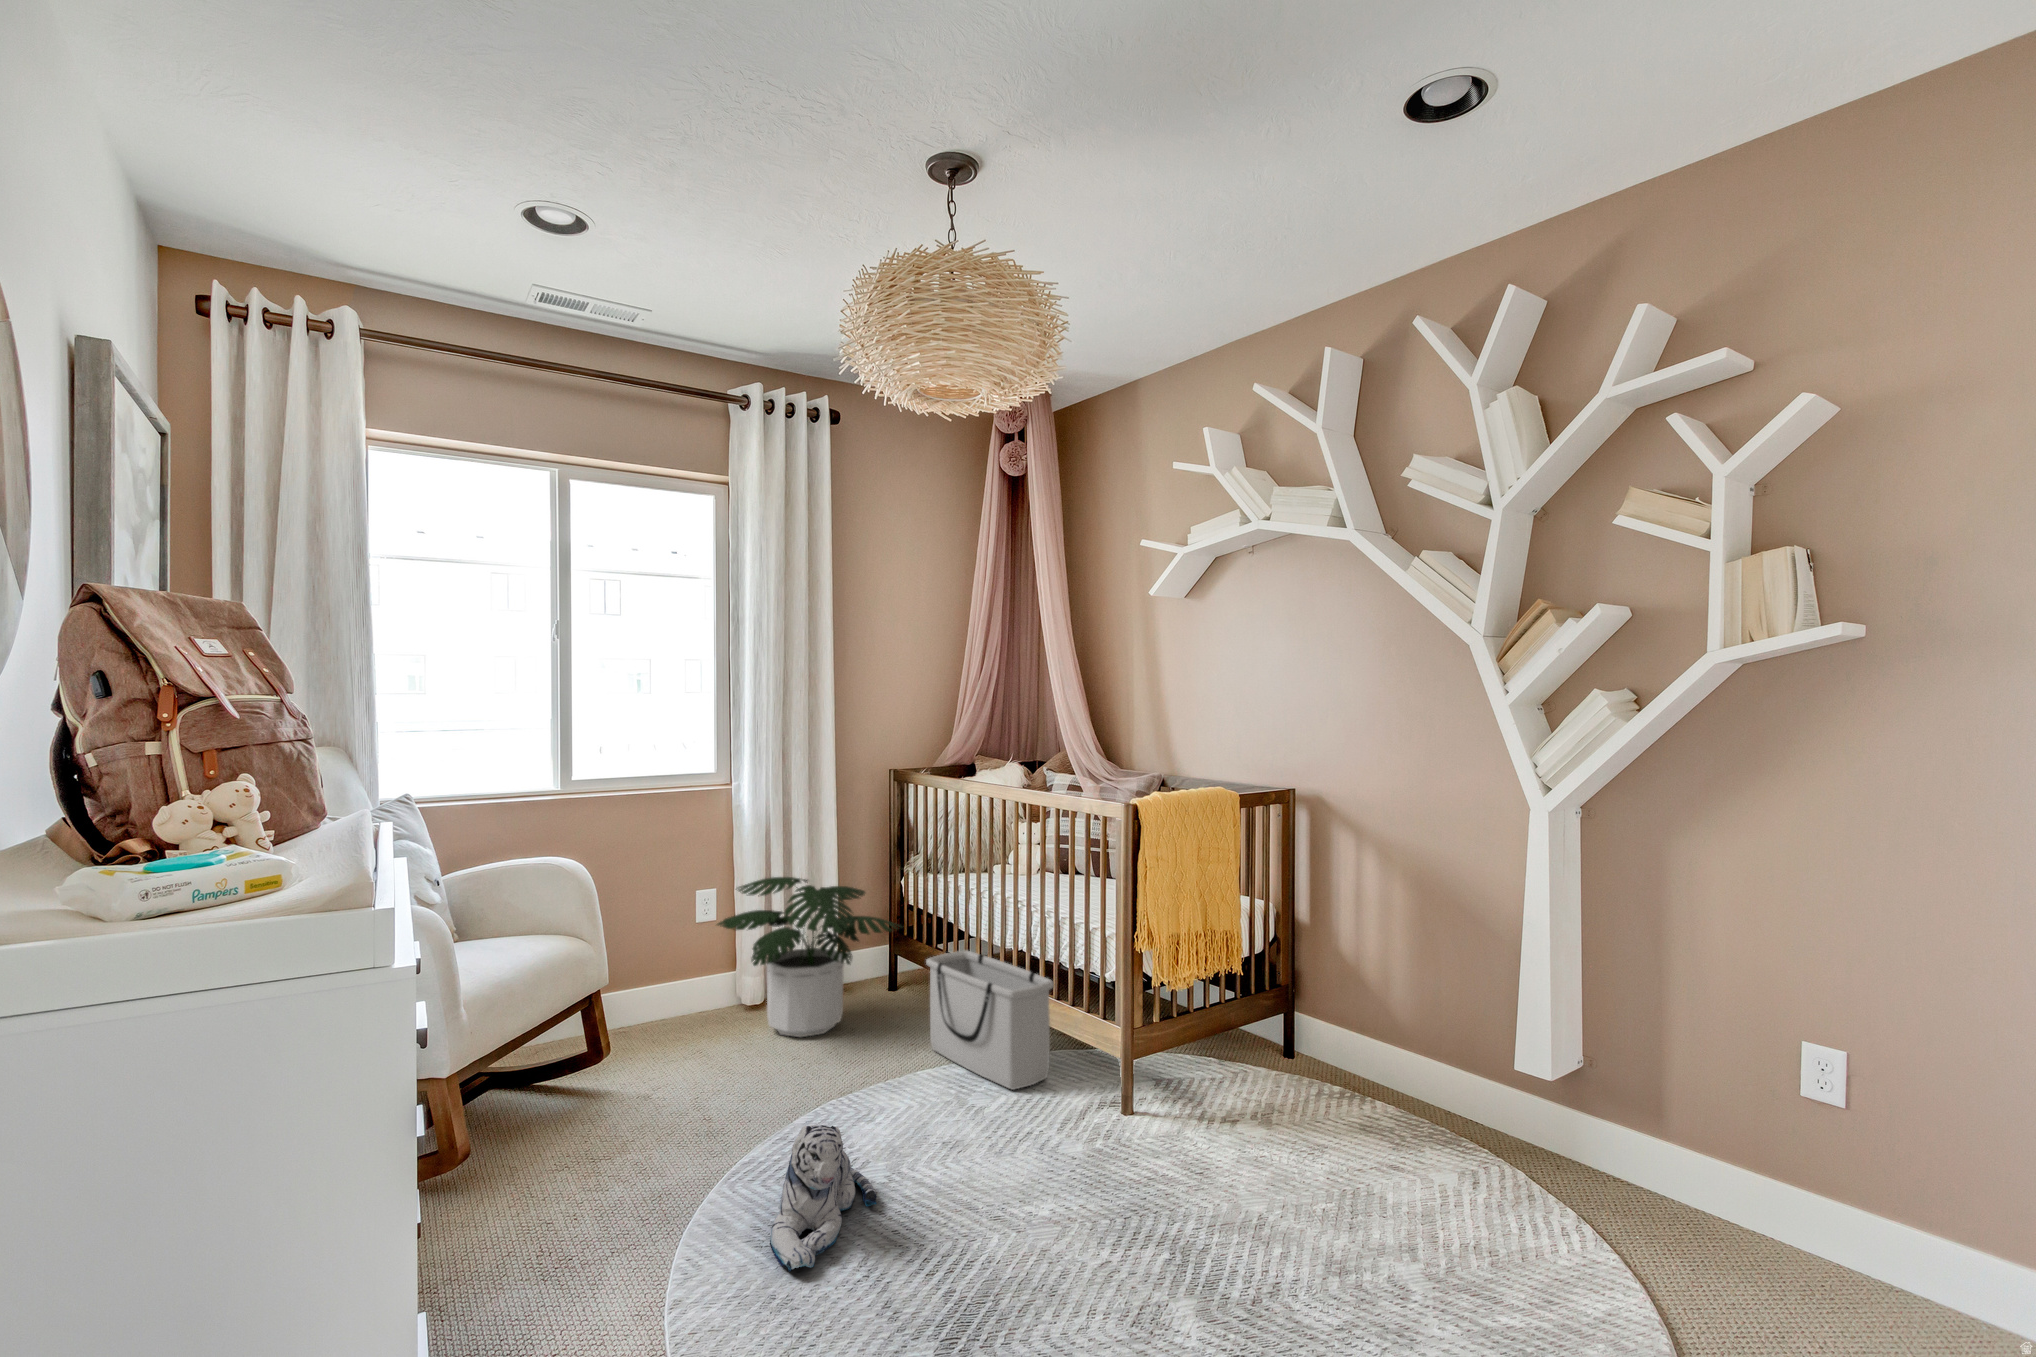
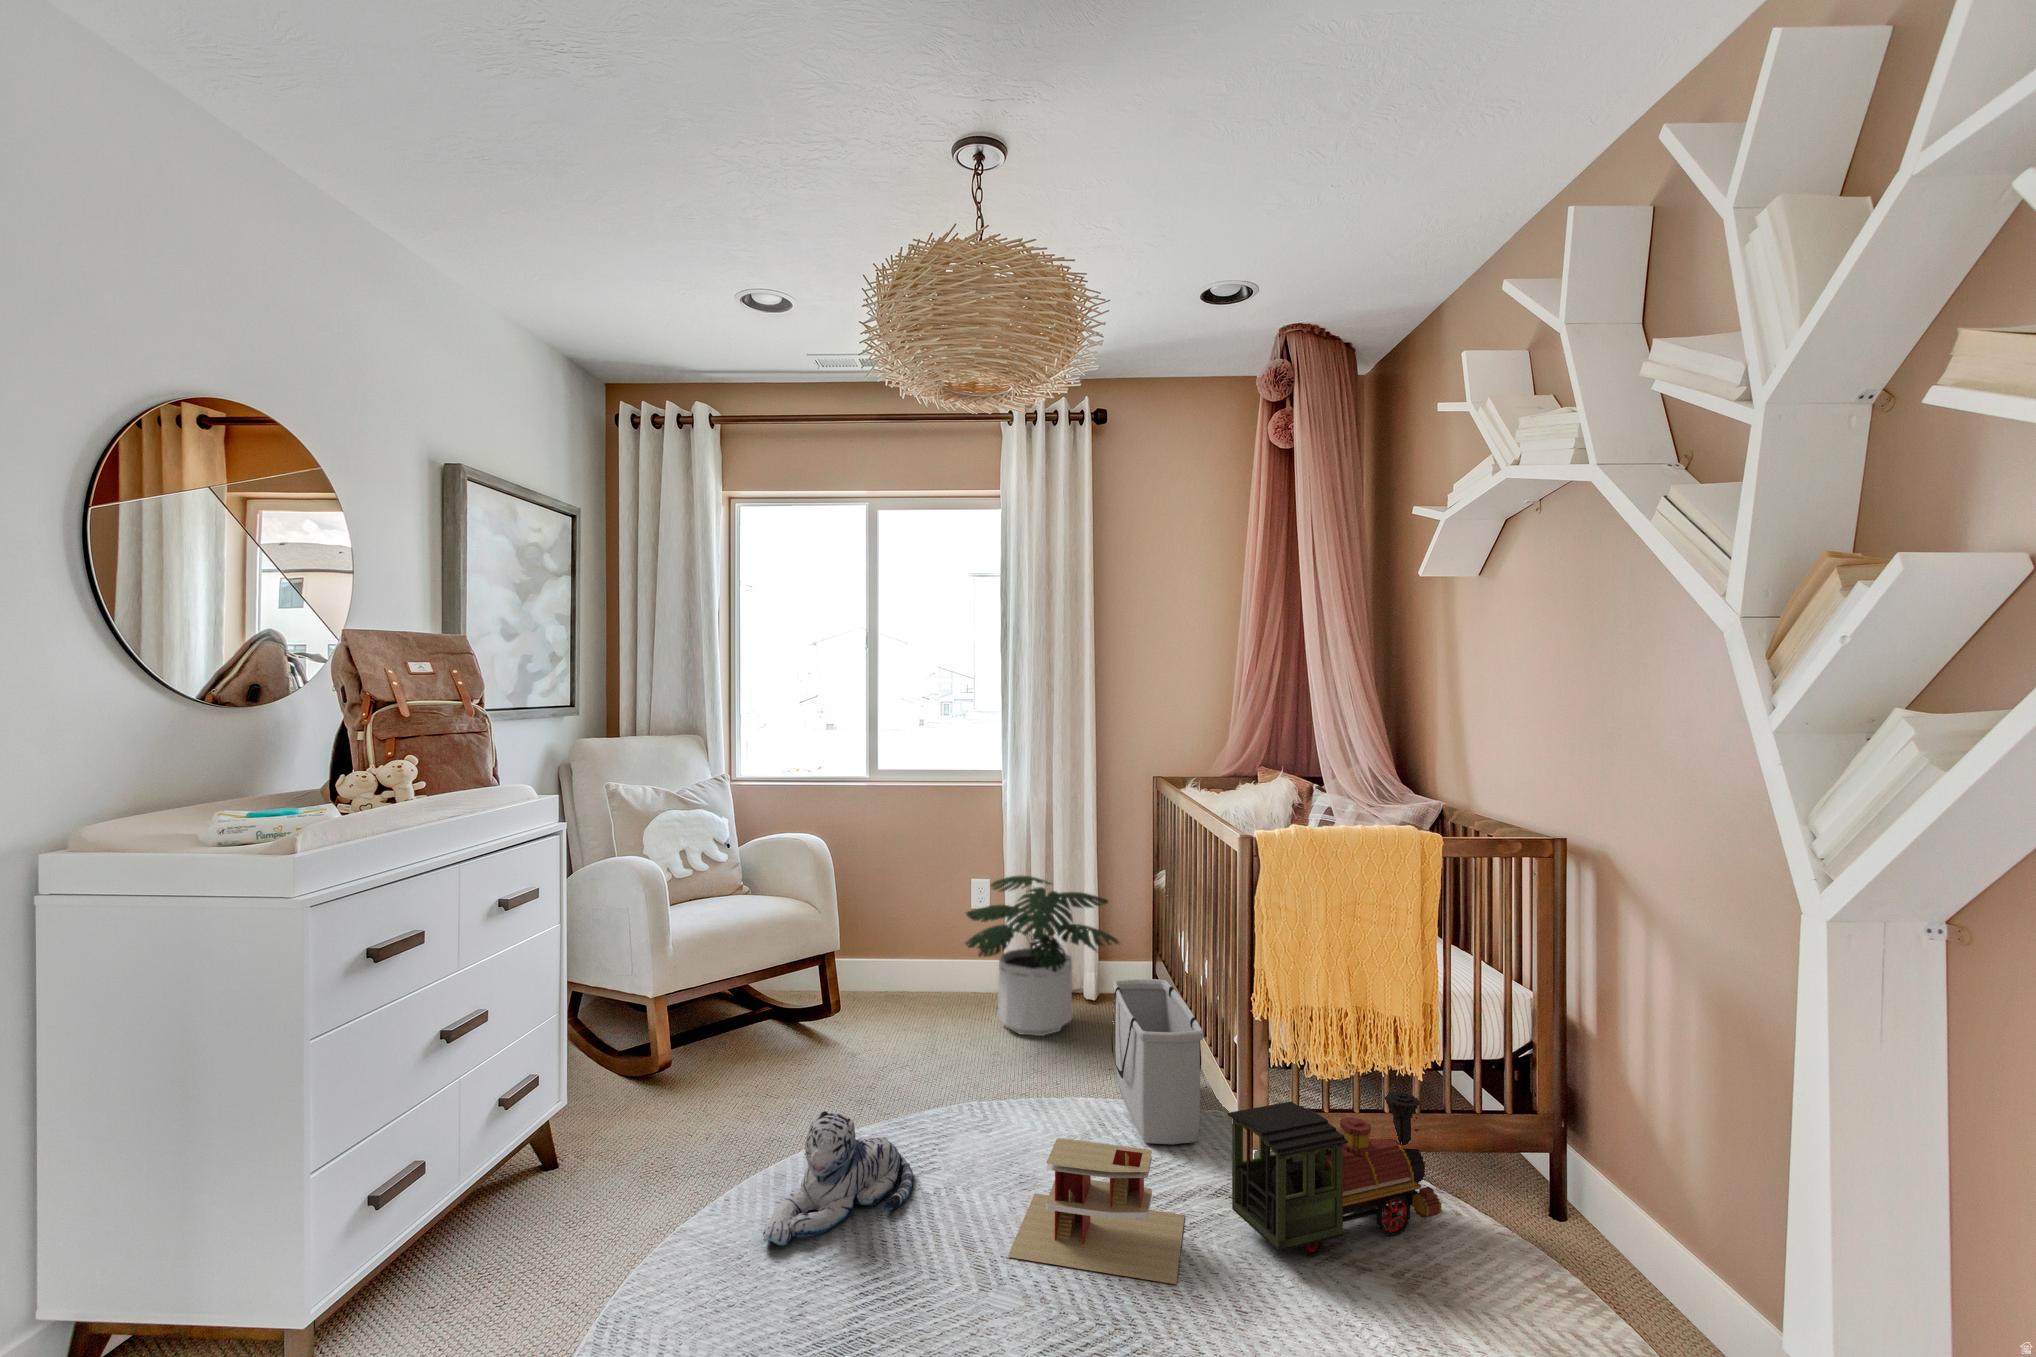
toy train: none [1130,990,1252,1126] -> present [1228,1092,1441,1257]
toy house: none [972,1079,1142,1202] -> present [1008,1138,1184,1284]

